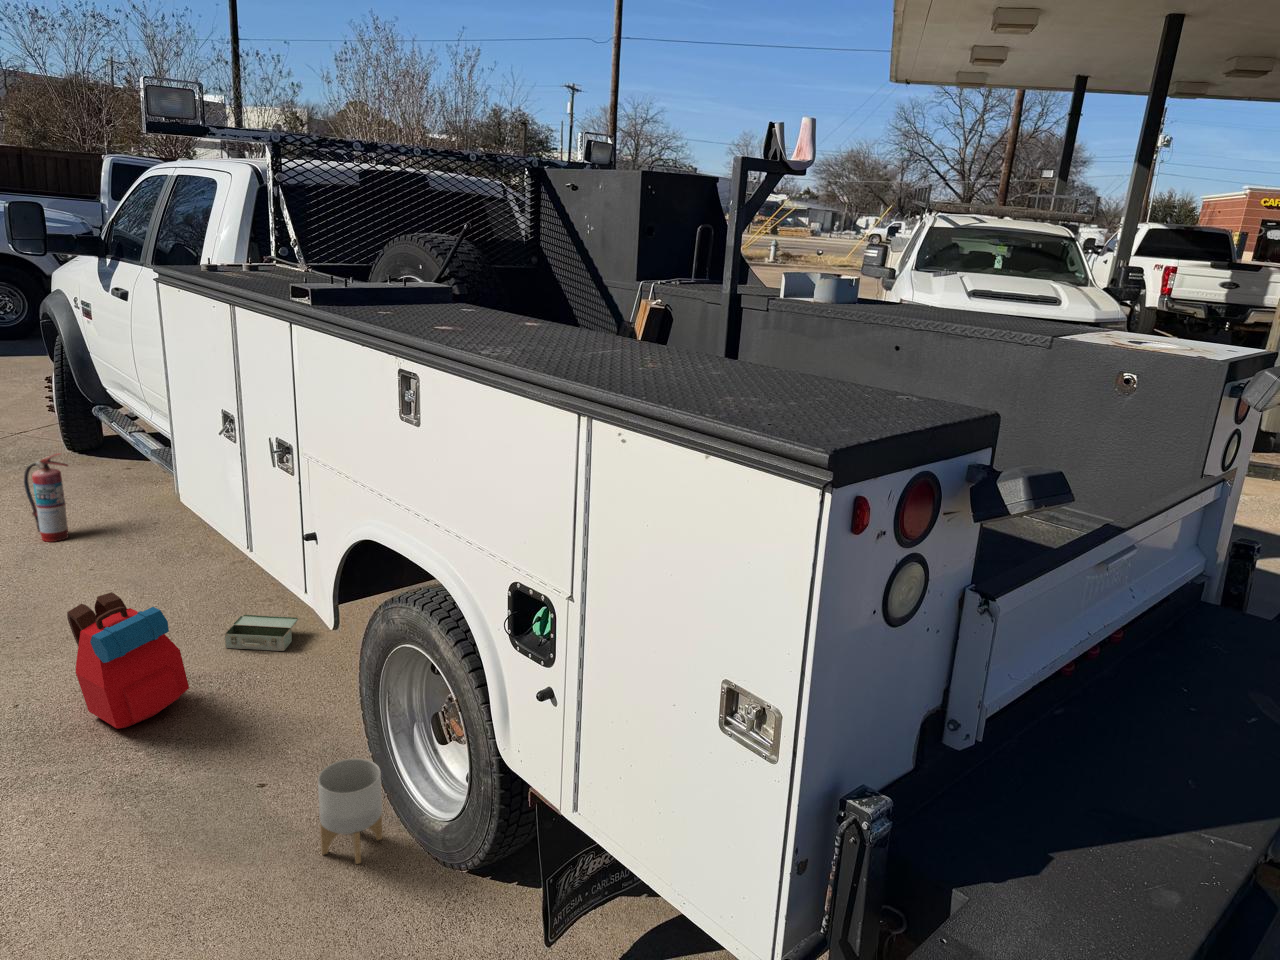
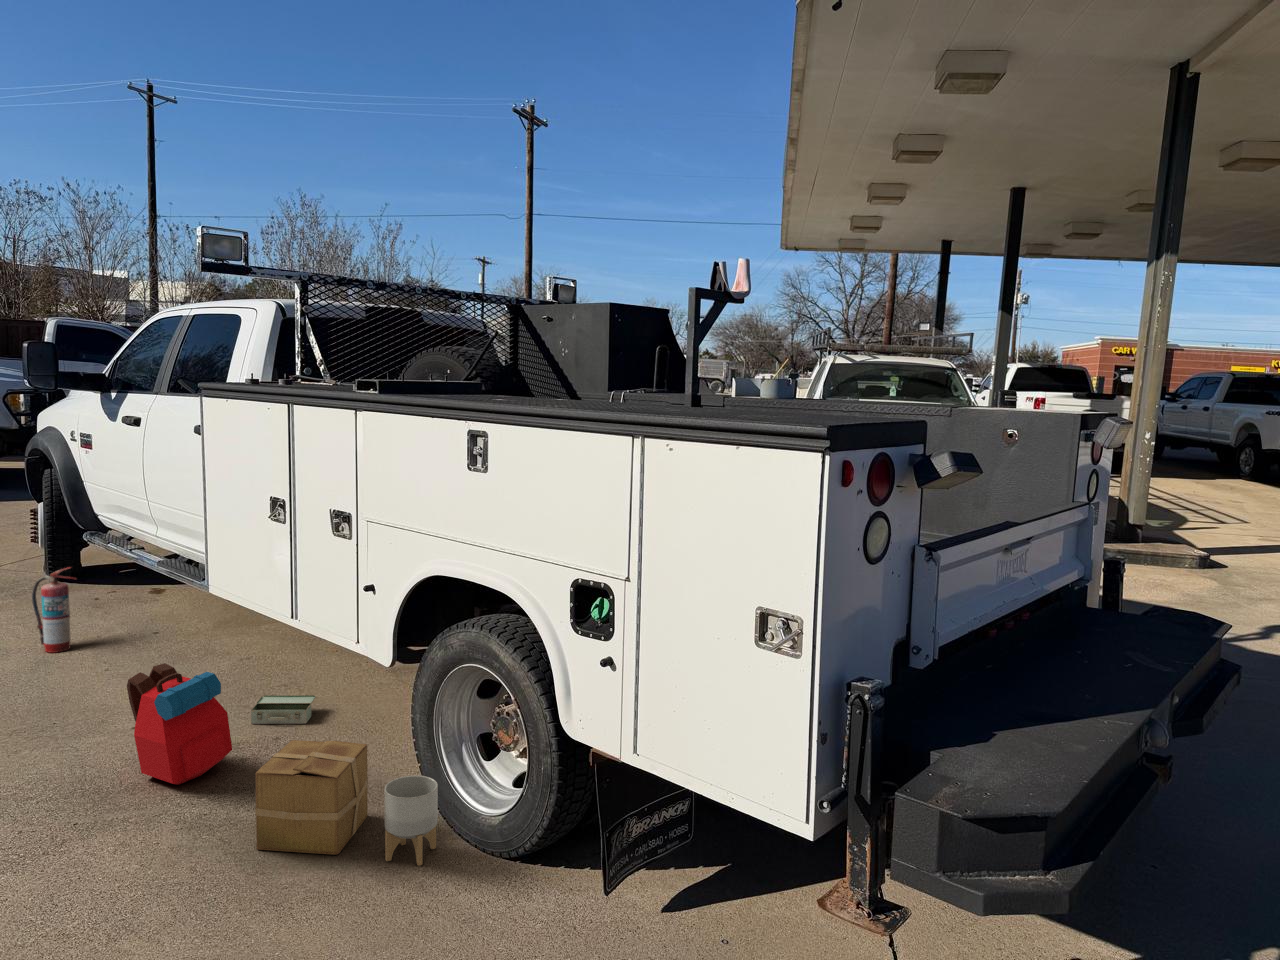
cardboard box: none [176,699,318,841] -> present [255,740,368,855]

